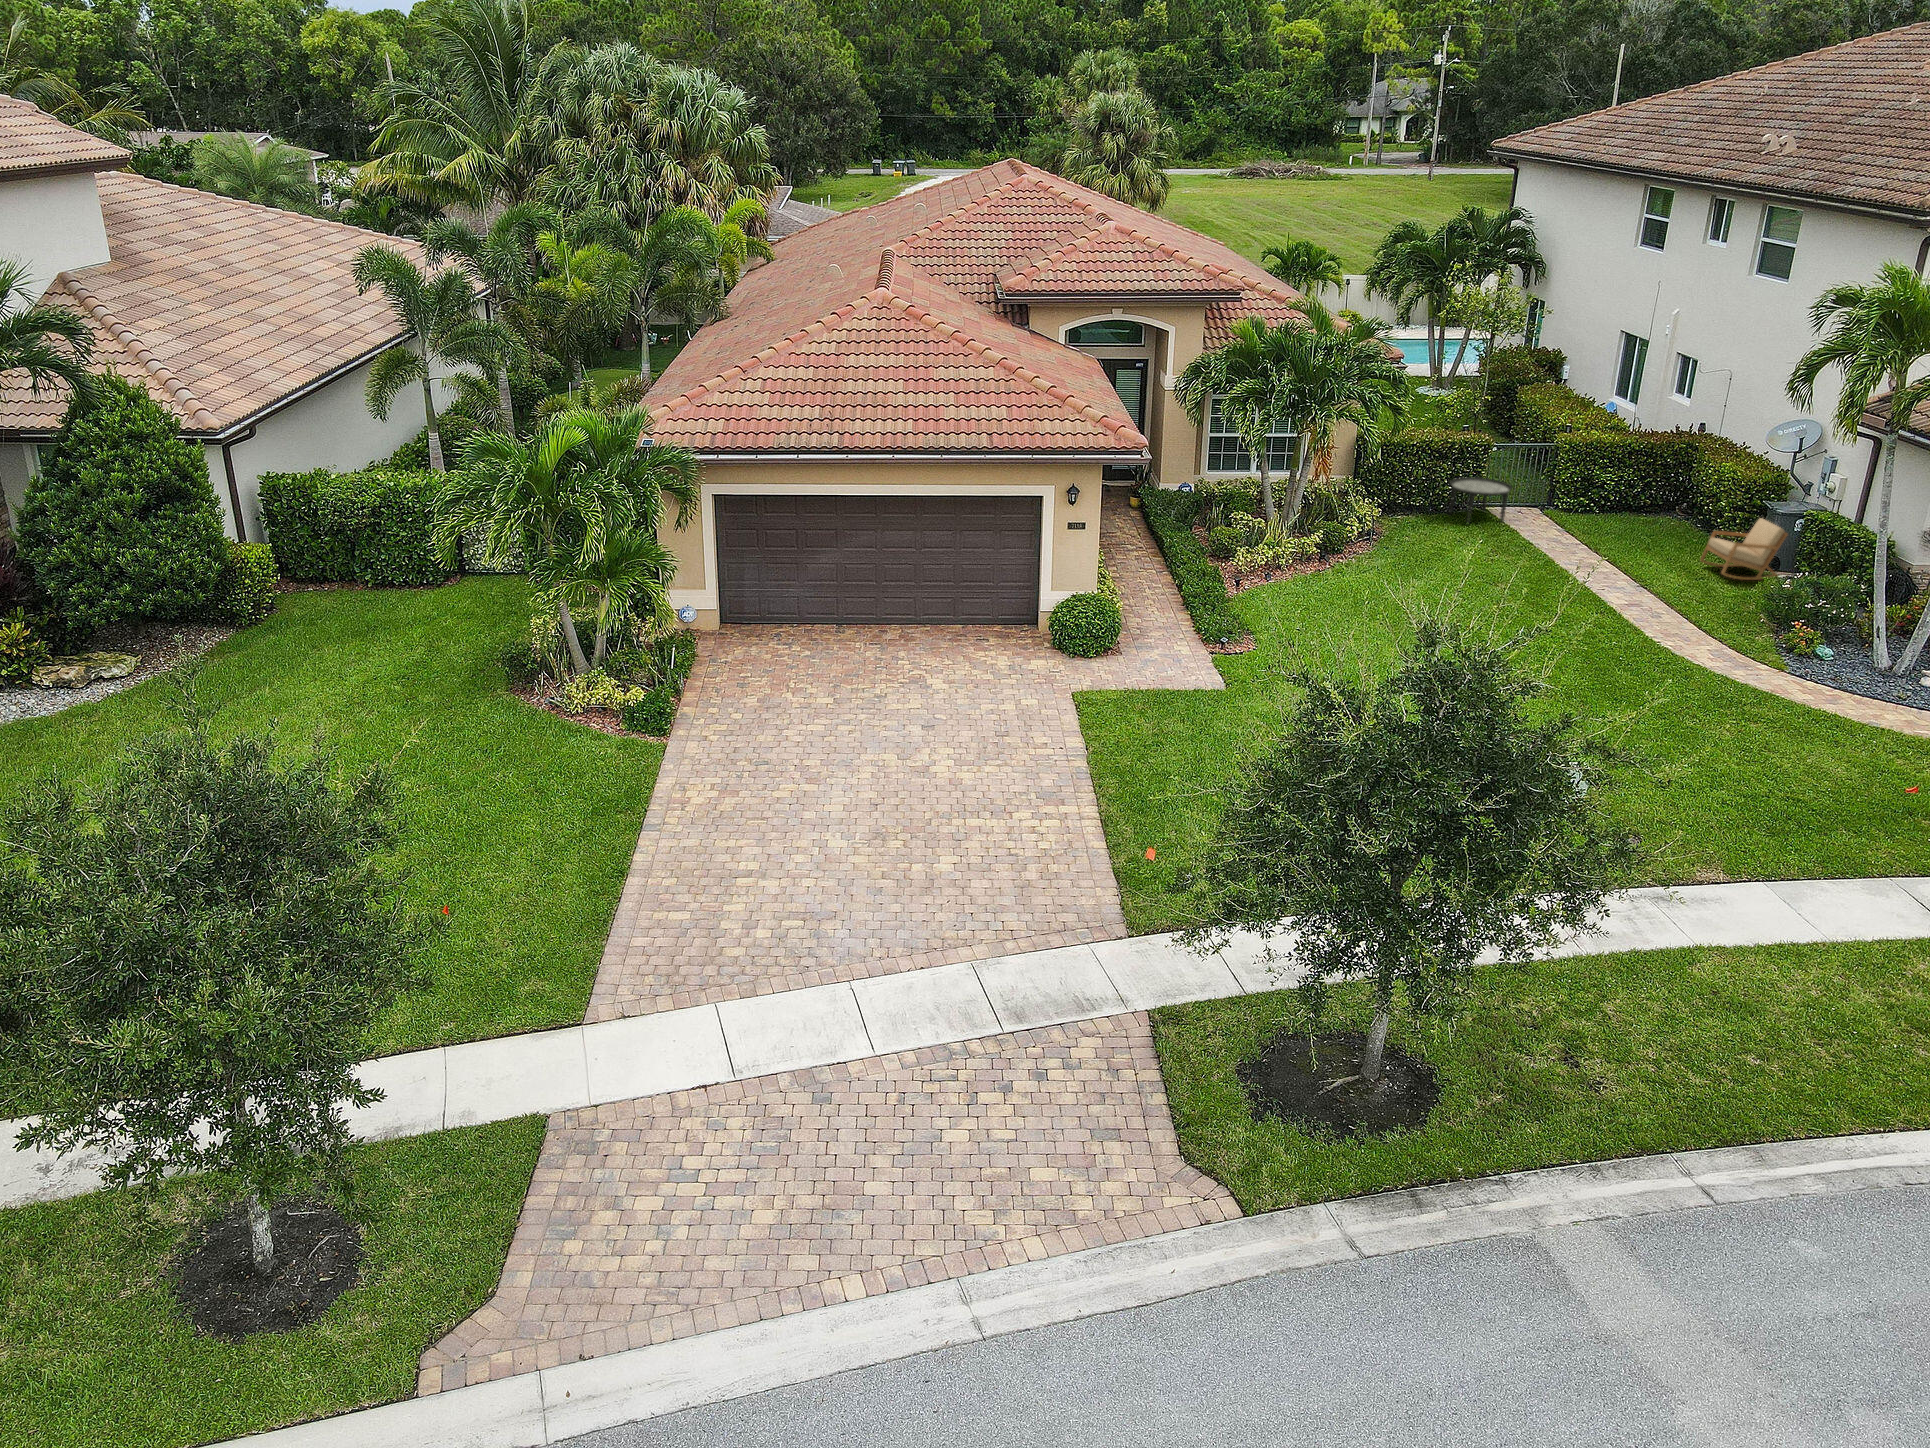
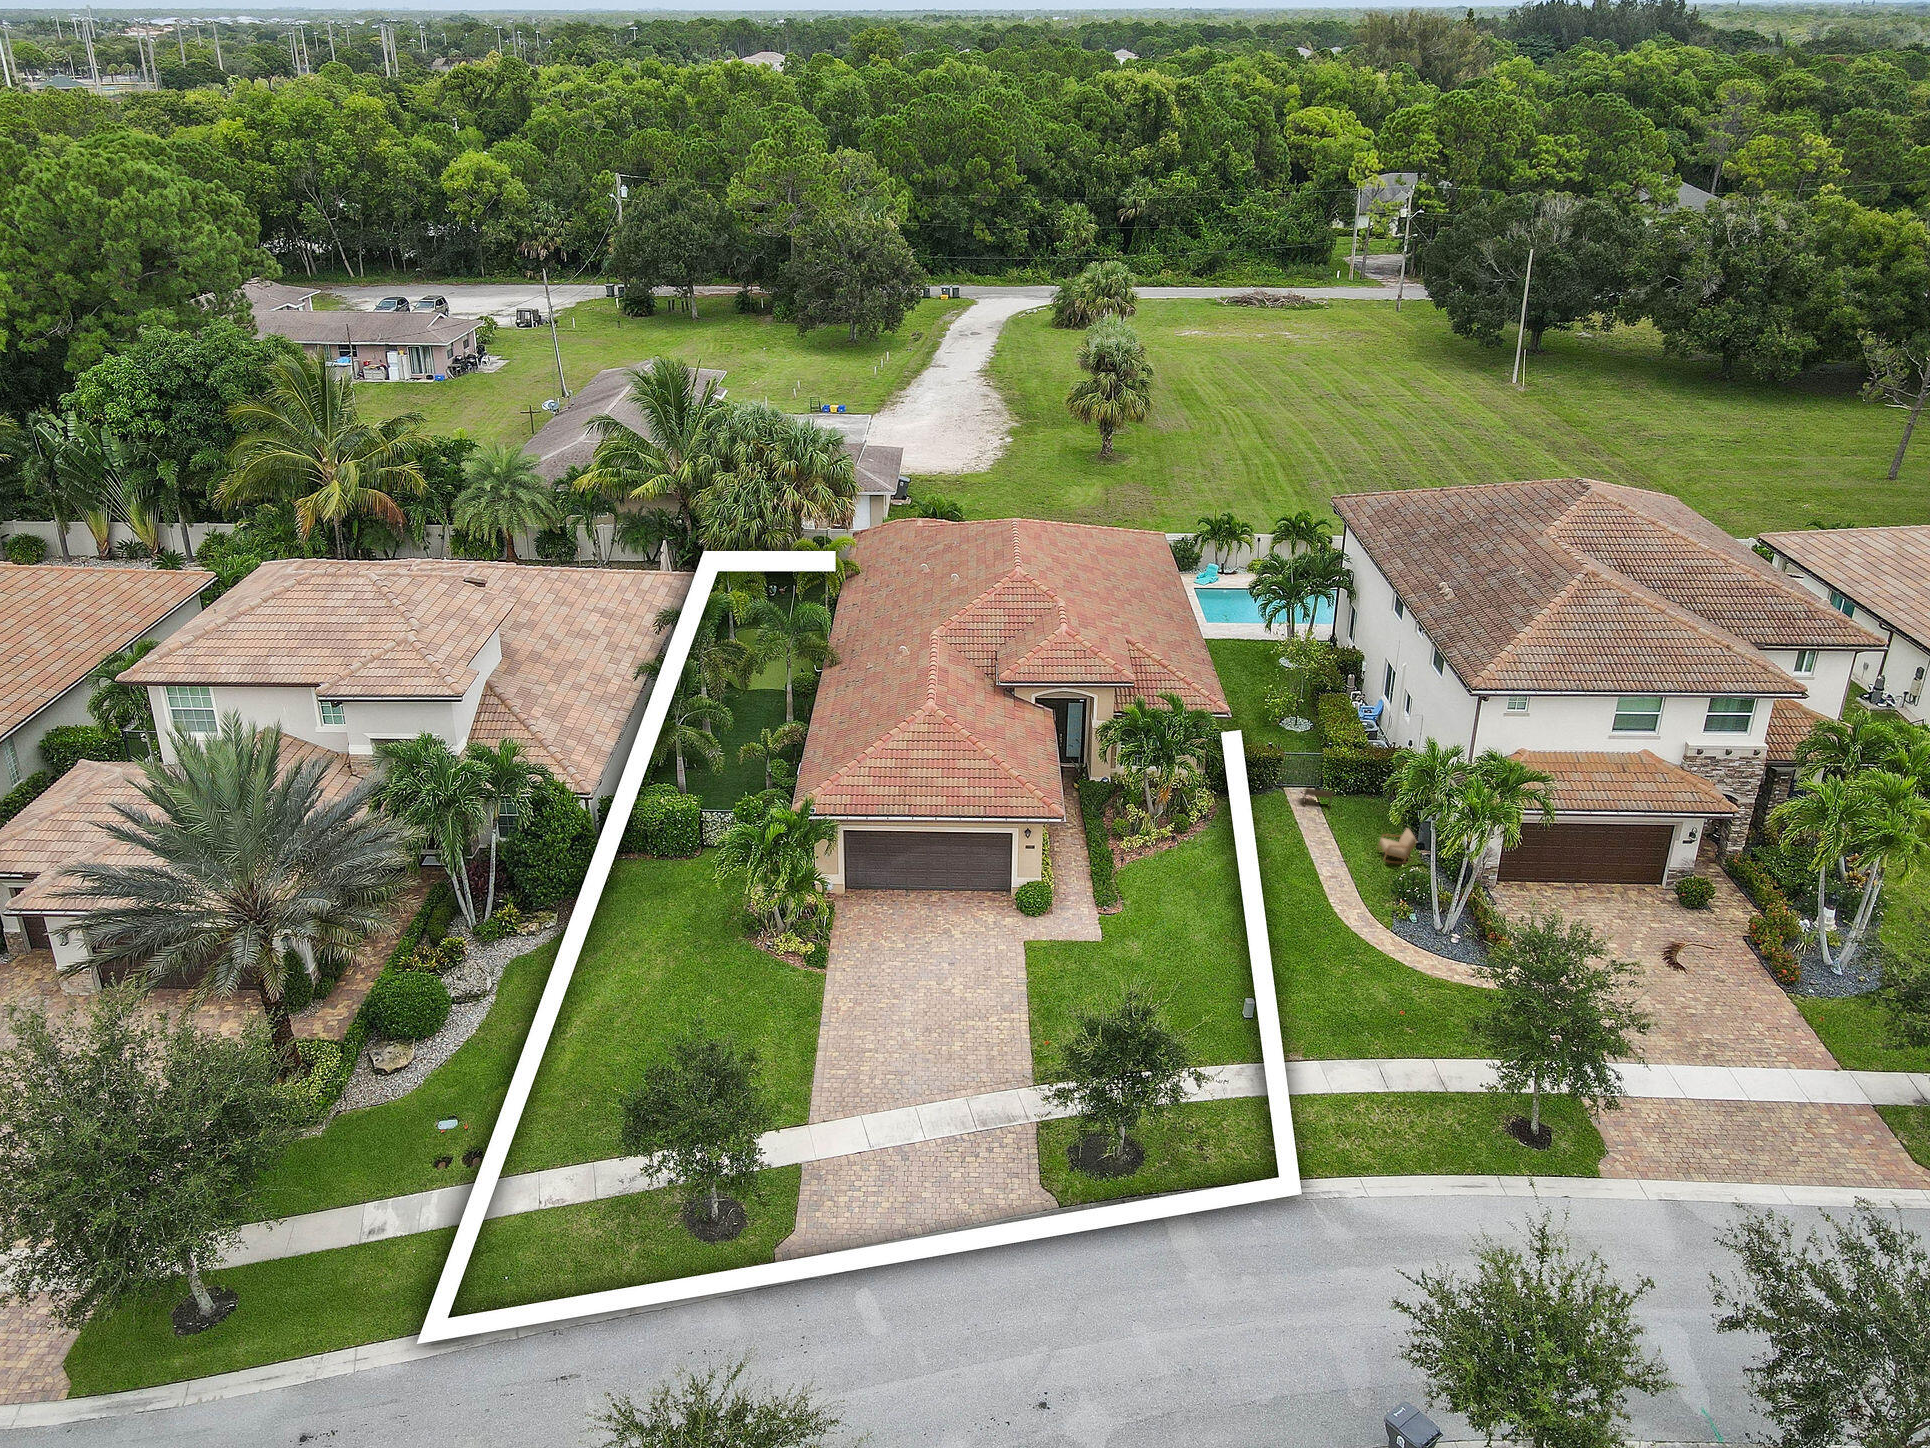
round table: present [1448,477,1512,524] -> none [1254,782,1288,813]
bench: none [1532,485,1590,520] -> present [1303,788,1333,808]

